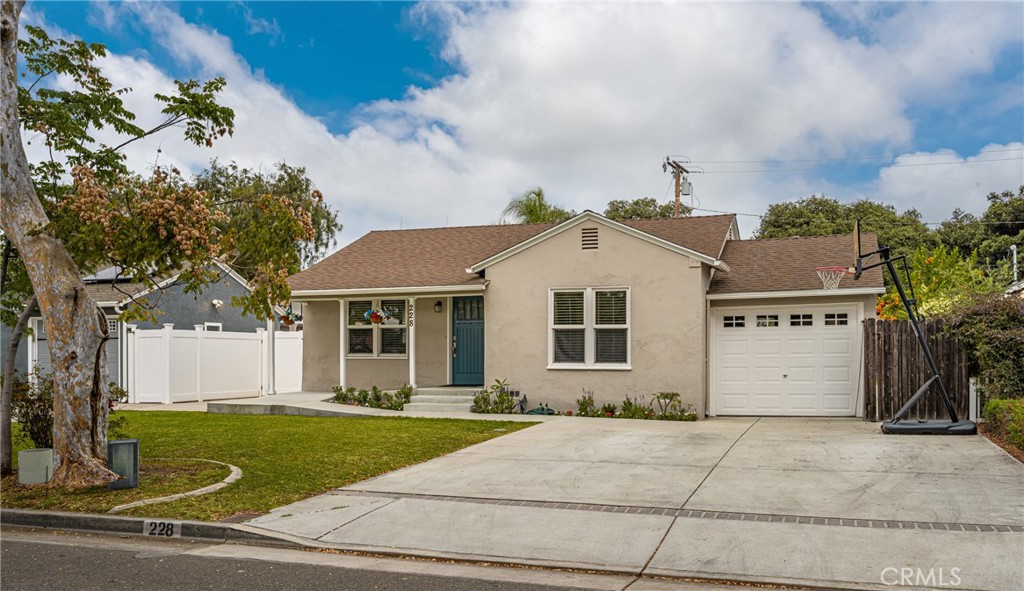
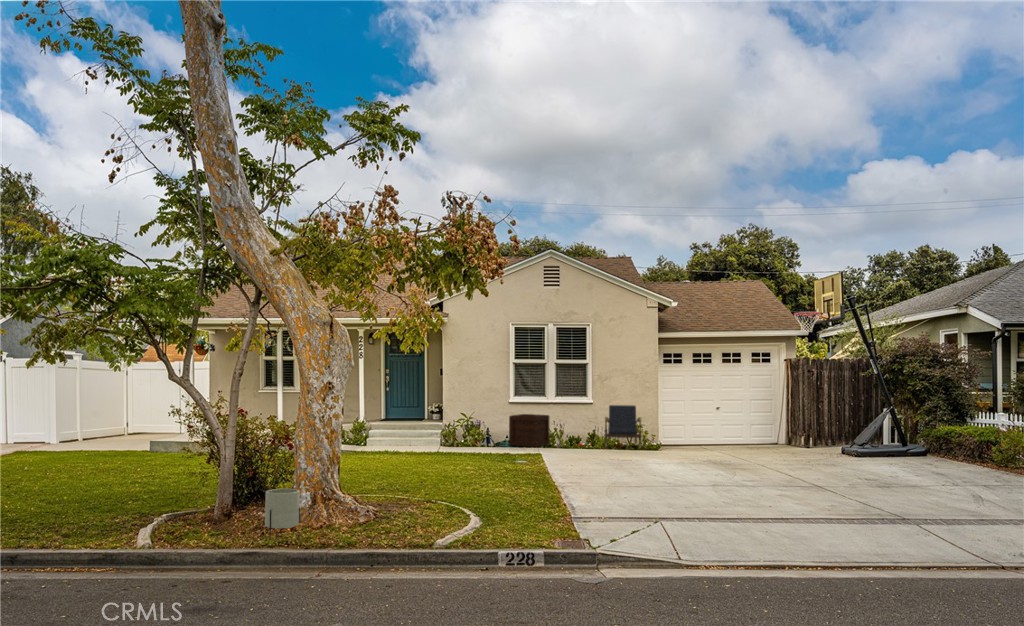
lounge chair: none [630,372,673,418] -> present [605,405,641,447]
wooden crate: none [541,380,584,414] -> present [509,414,549,447]
storage box: present [107,439,139,490] -> none [323,476,366,531]

